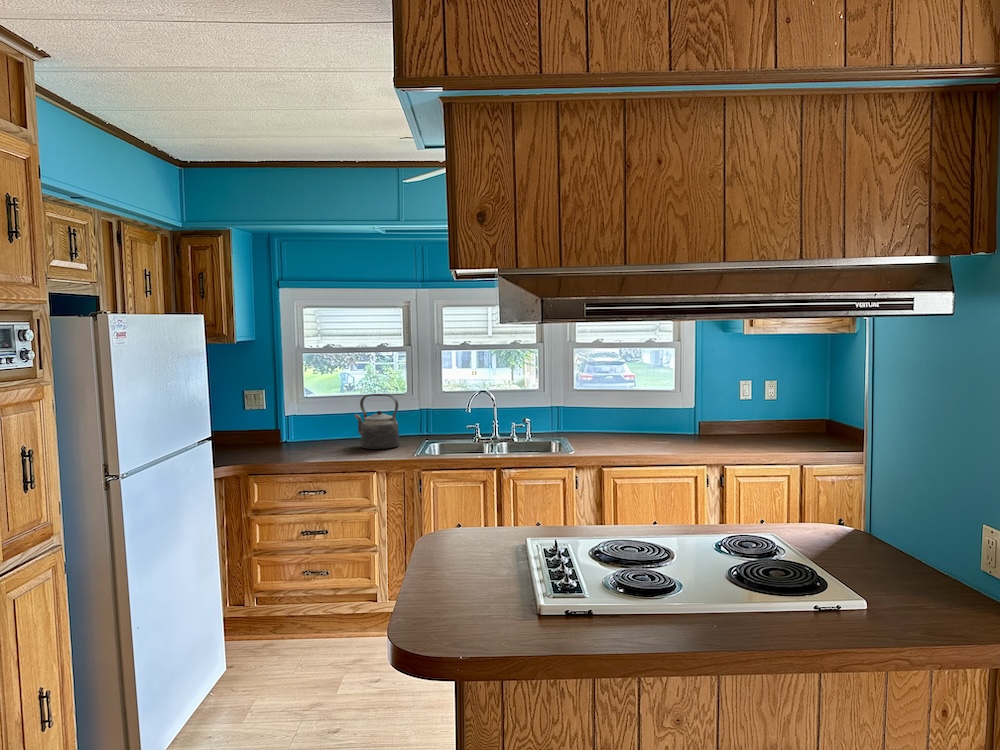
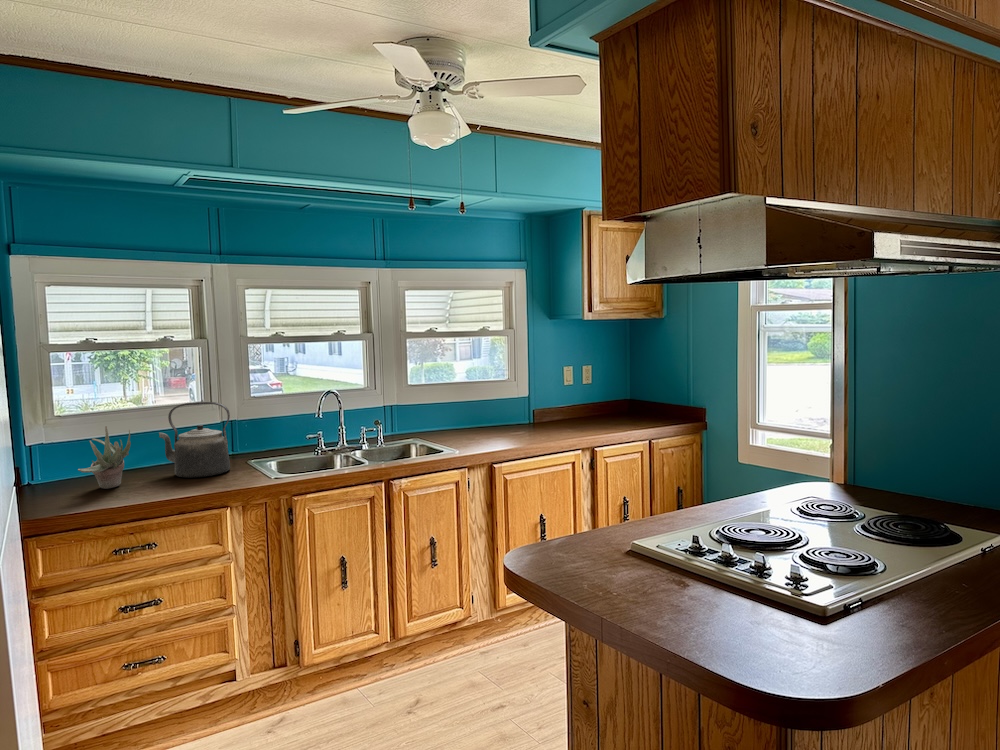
succulent plant: none [290,406,330,450] -> present [78,426,131,489]

